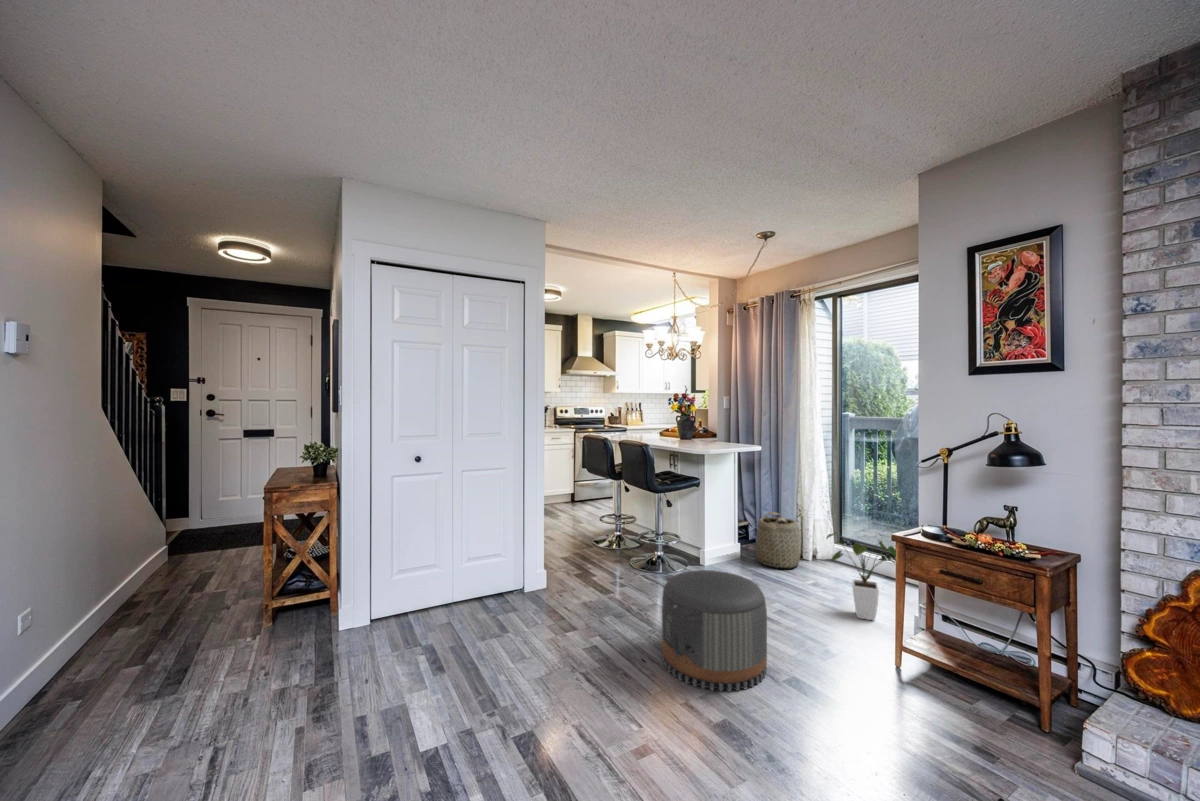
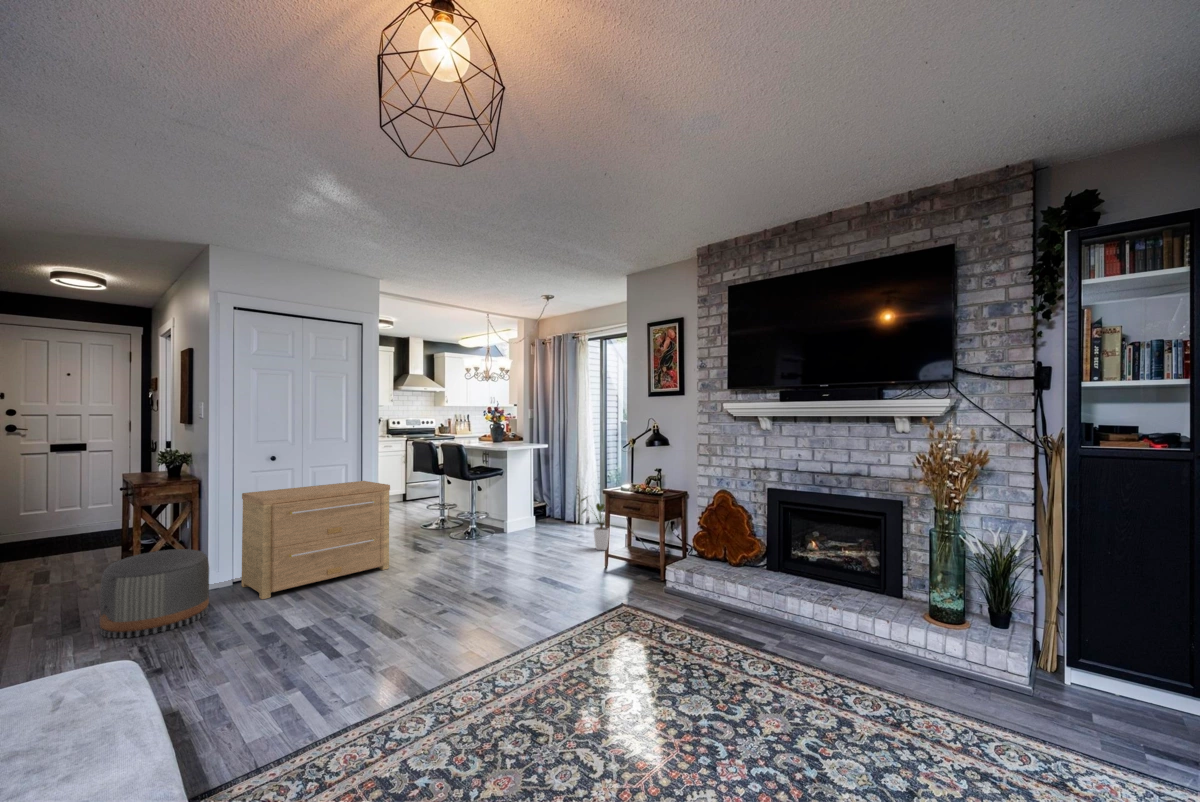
side table: none [378,489,557,658] -> present [241,481,390,599]
basket: present [756,512,801,568] -> none [545,492,575,531]
pouf: present [662,570,767,692] -> present [100,549,209,638]

